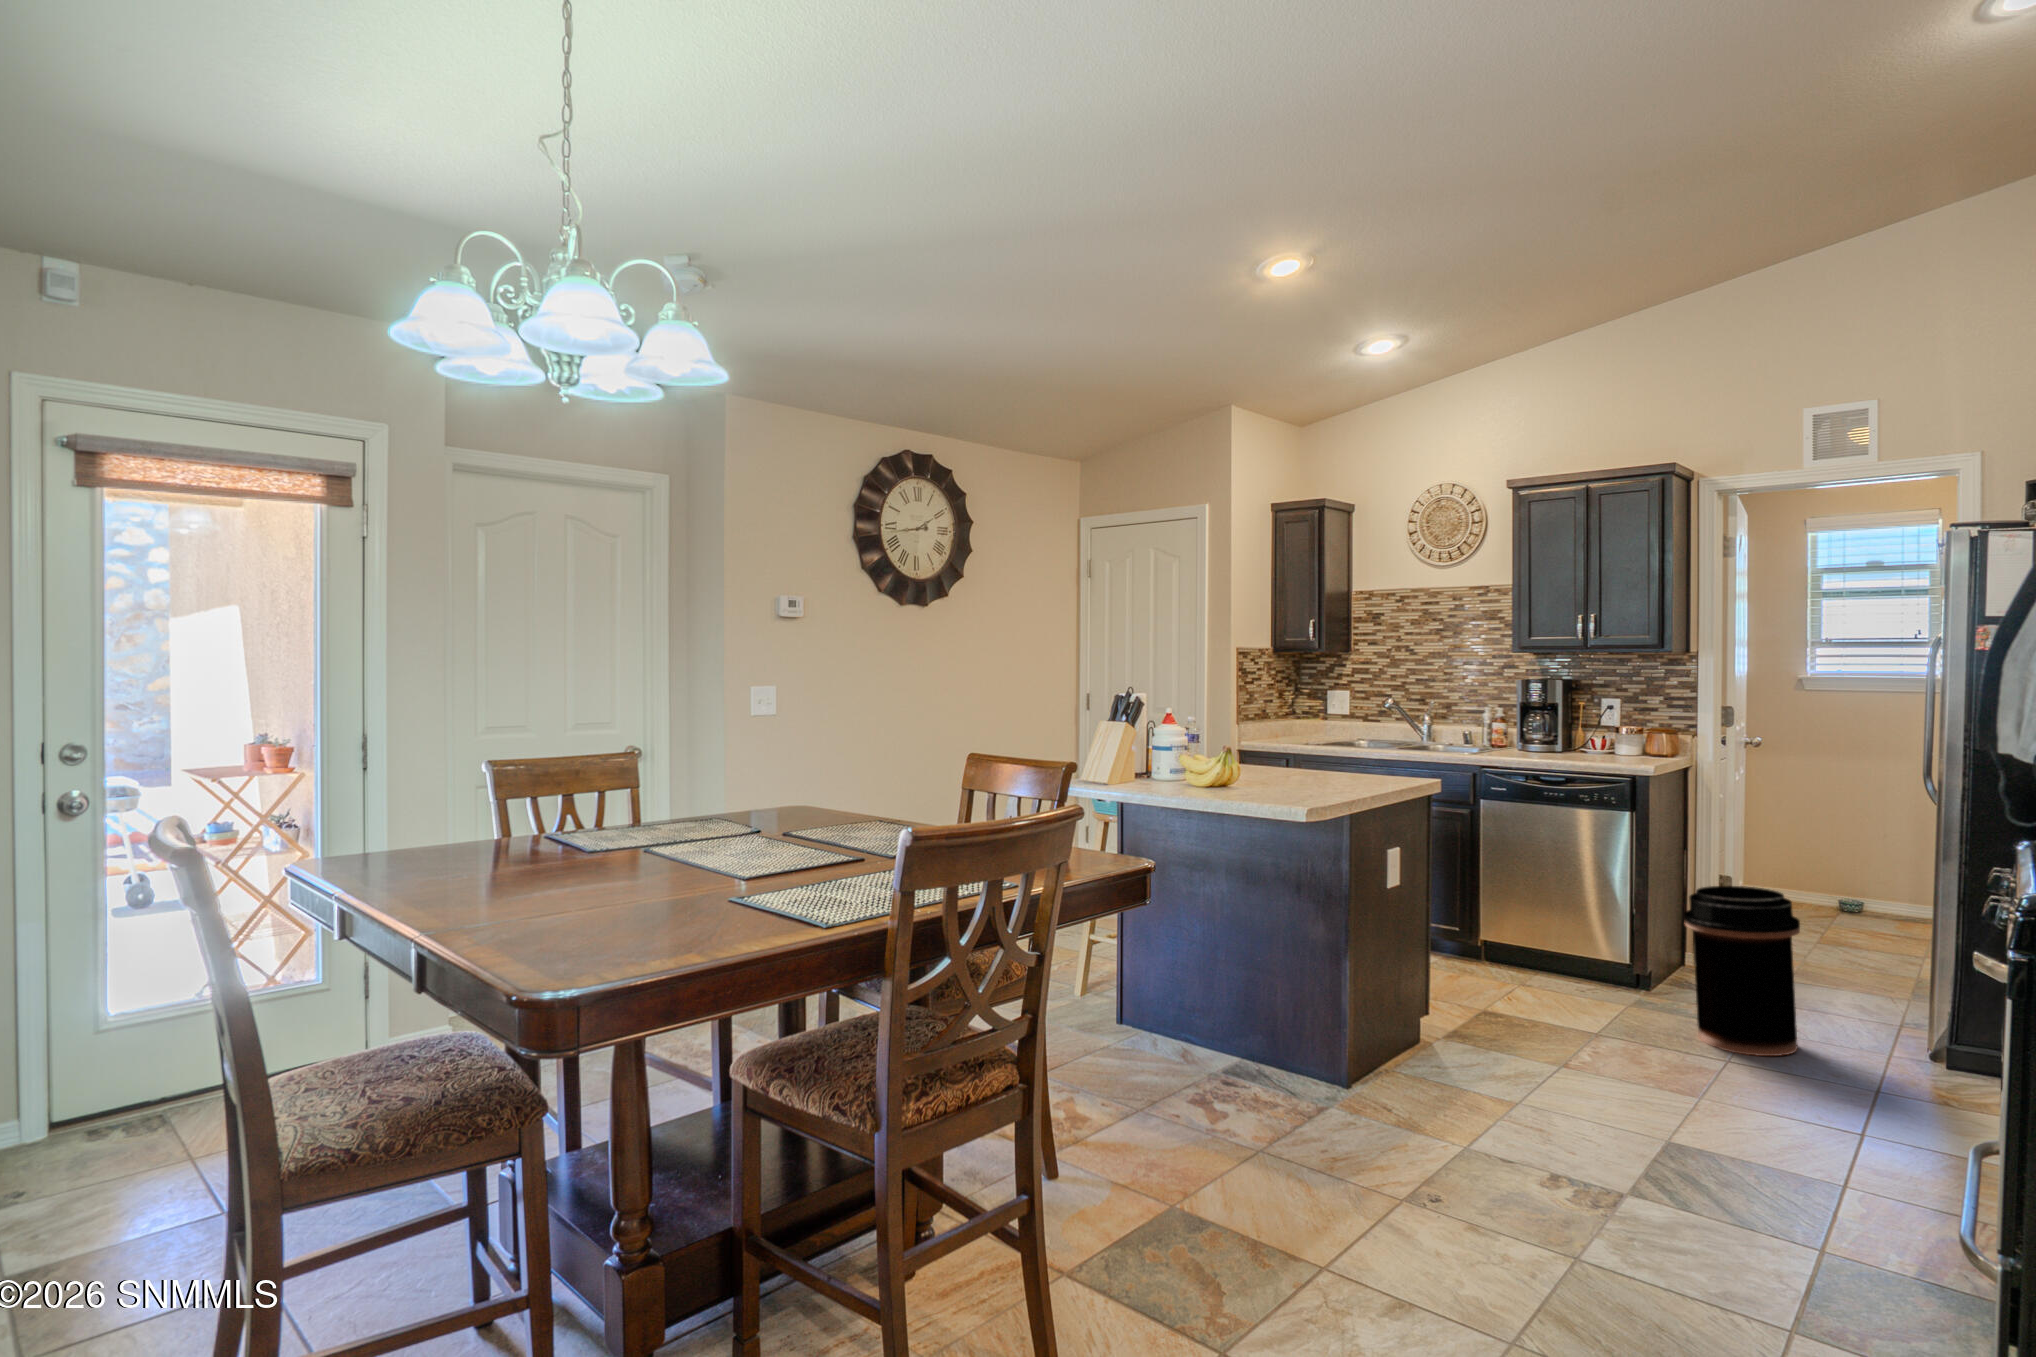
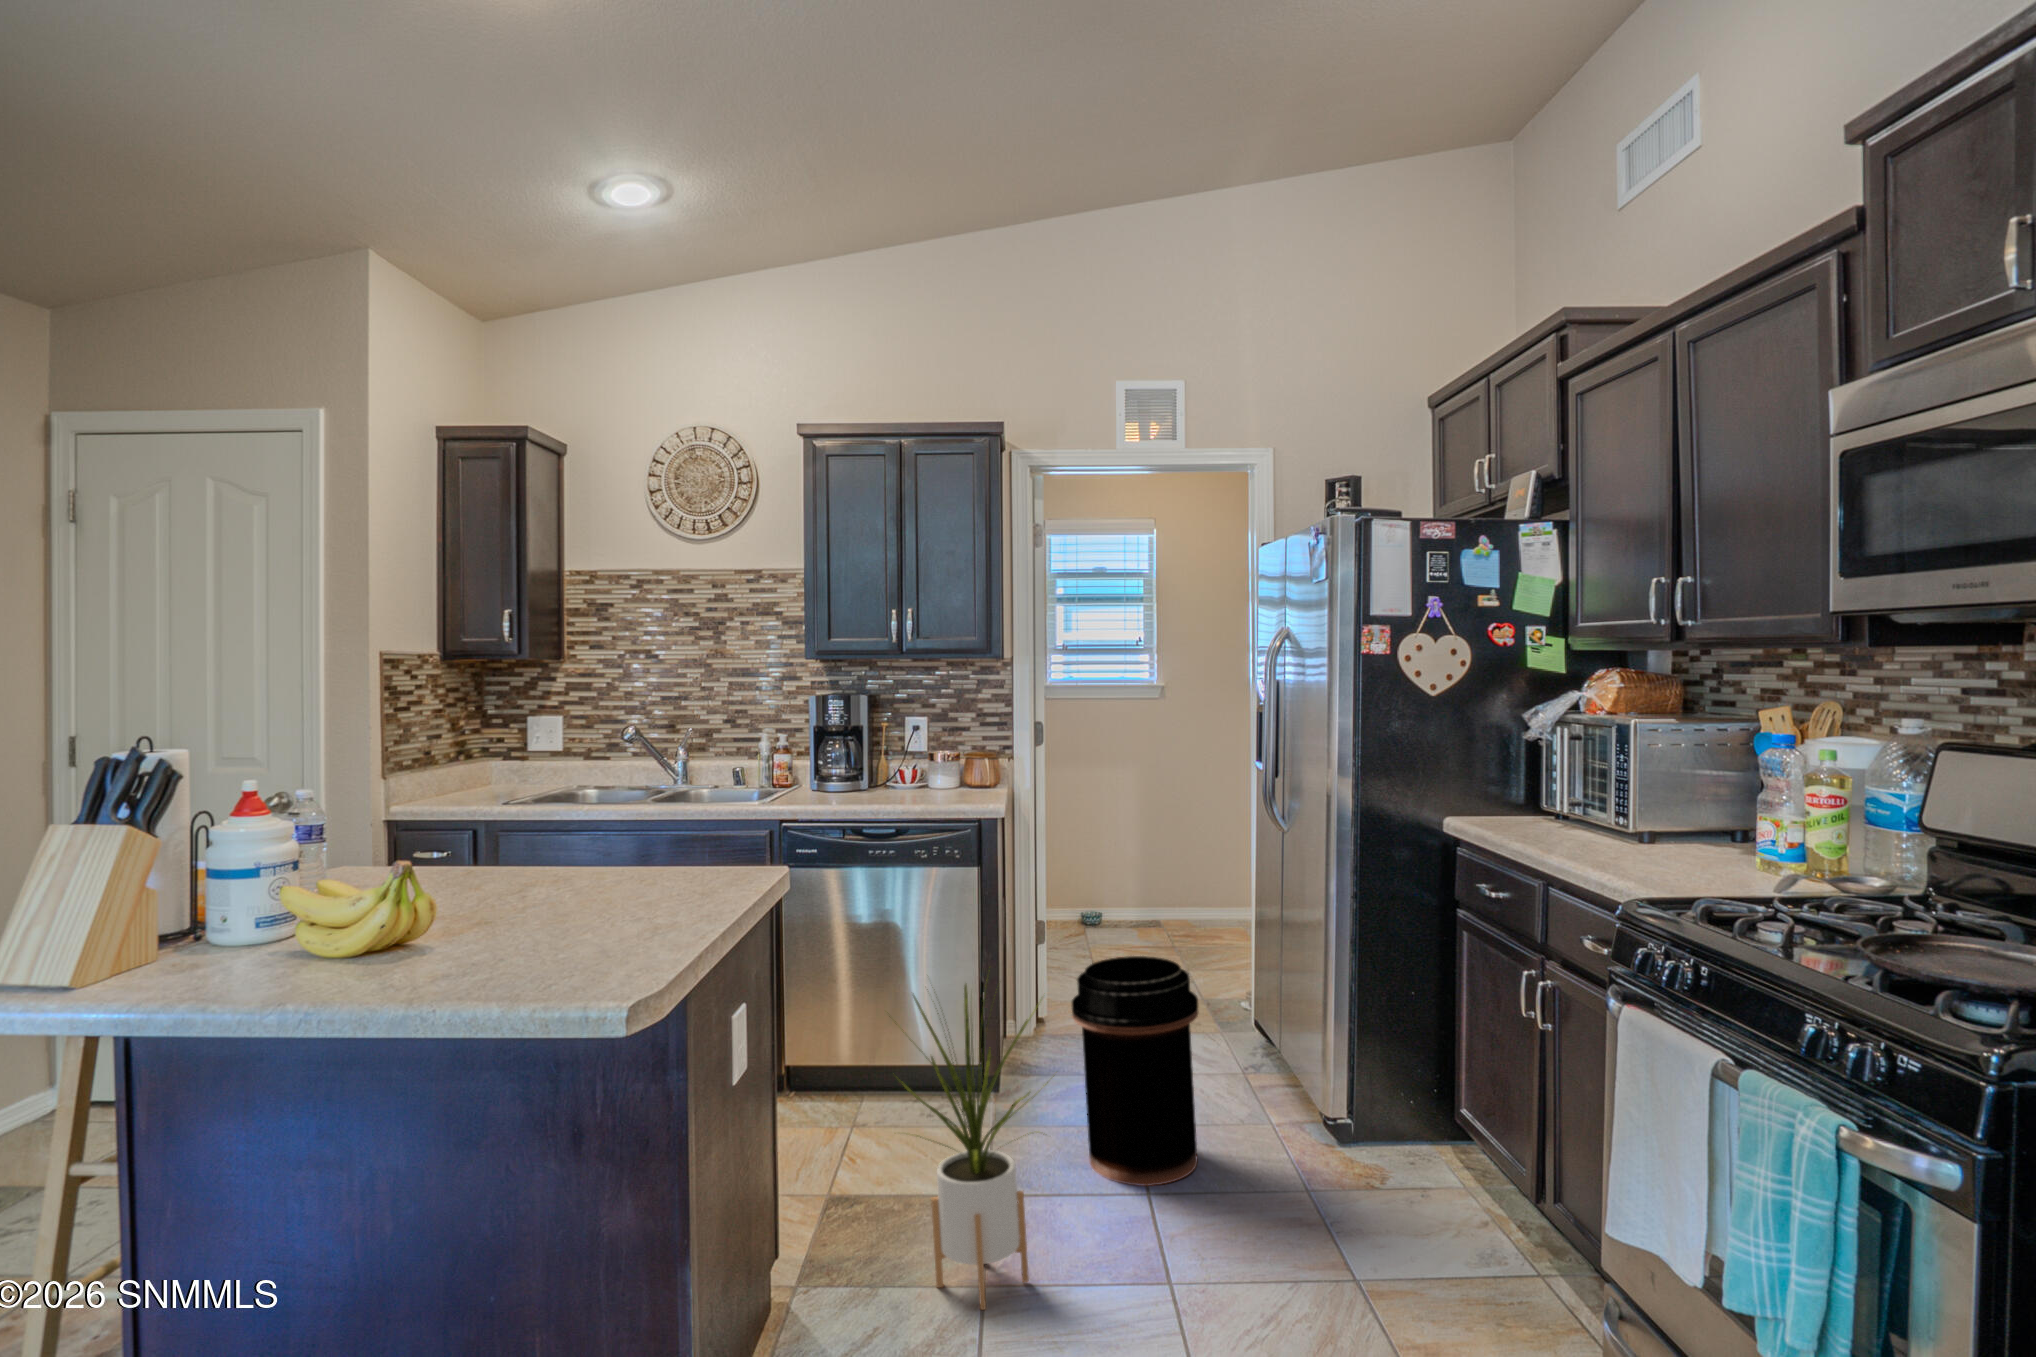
house plant: none [1502,855,1622,1070] -> present [895,984,1054,1310]

